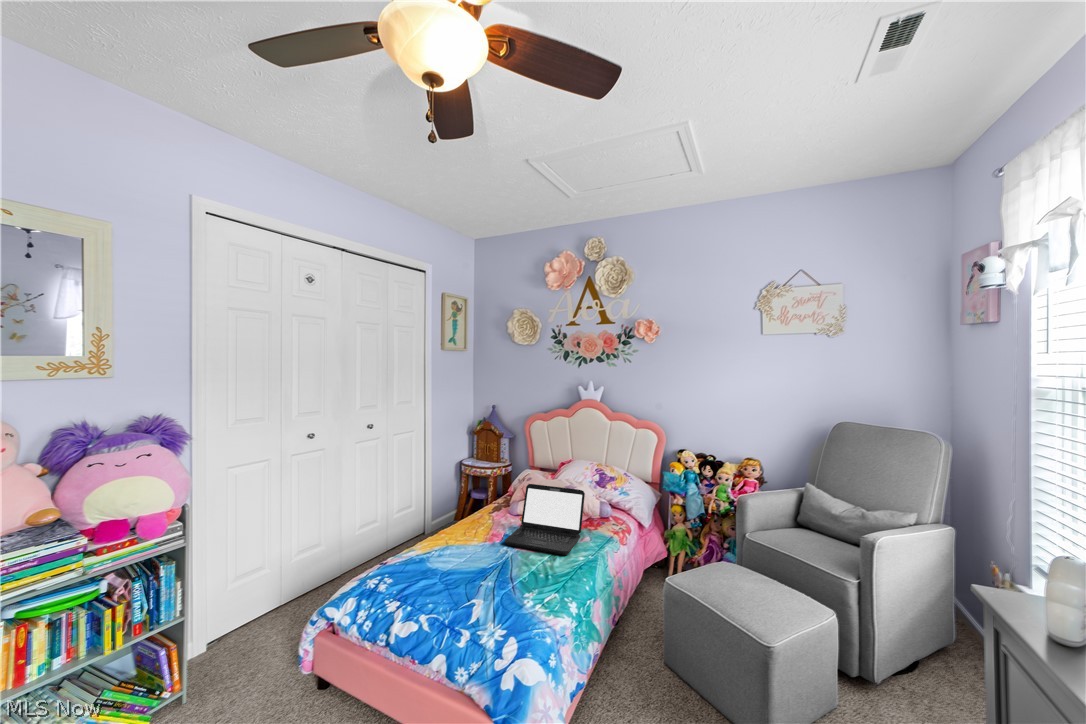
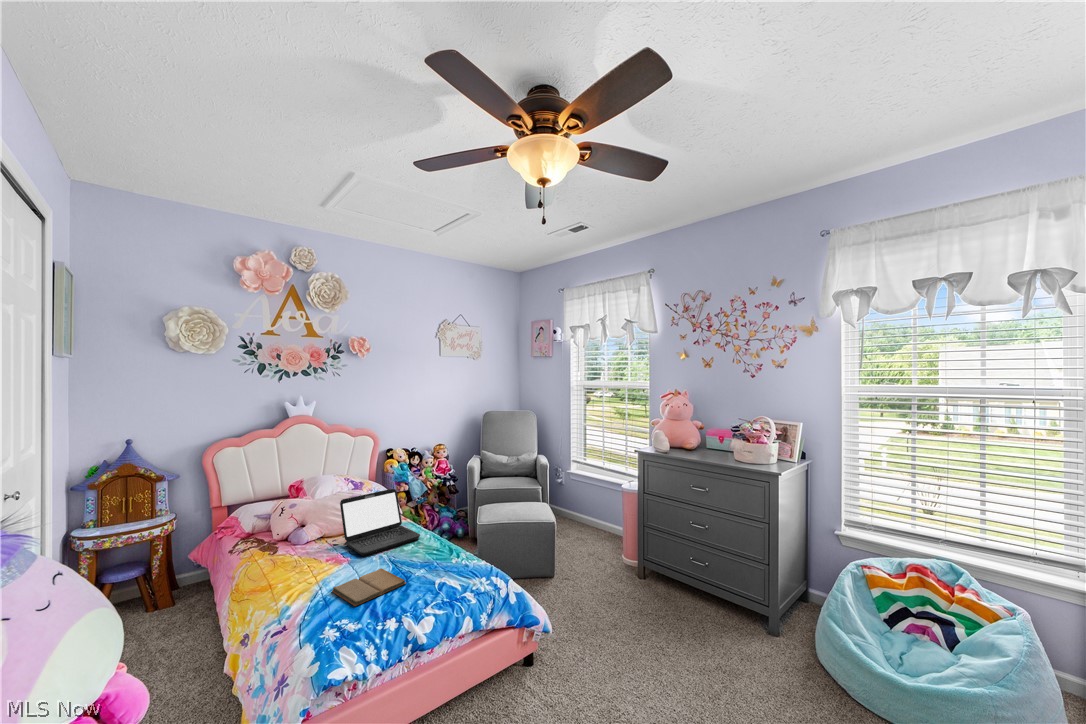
book: none [410,553,480,583] -> present [332,569,406,606]

